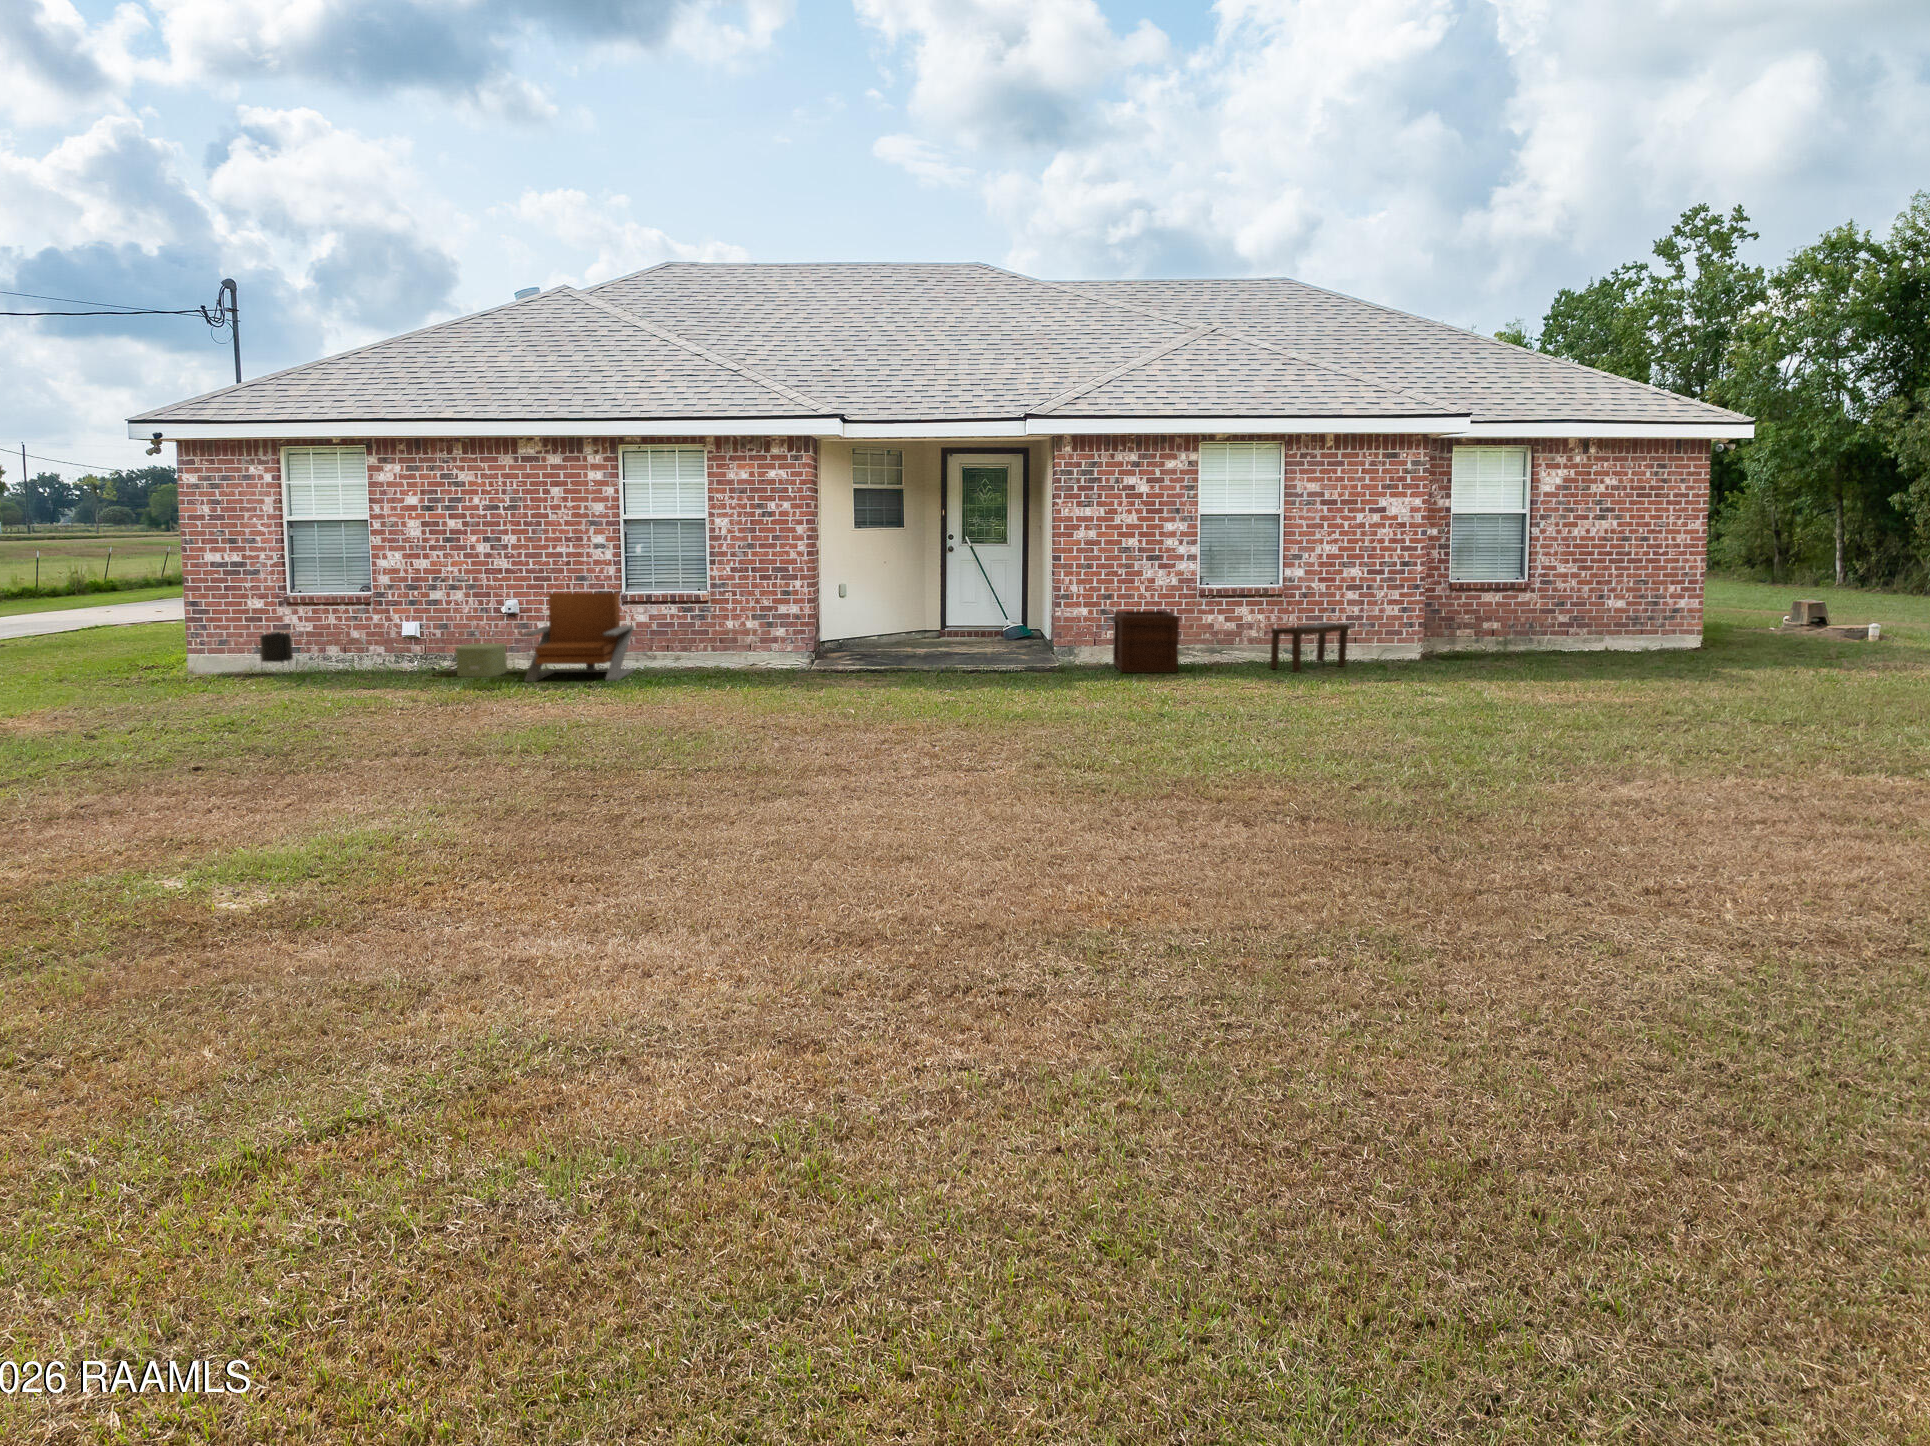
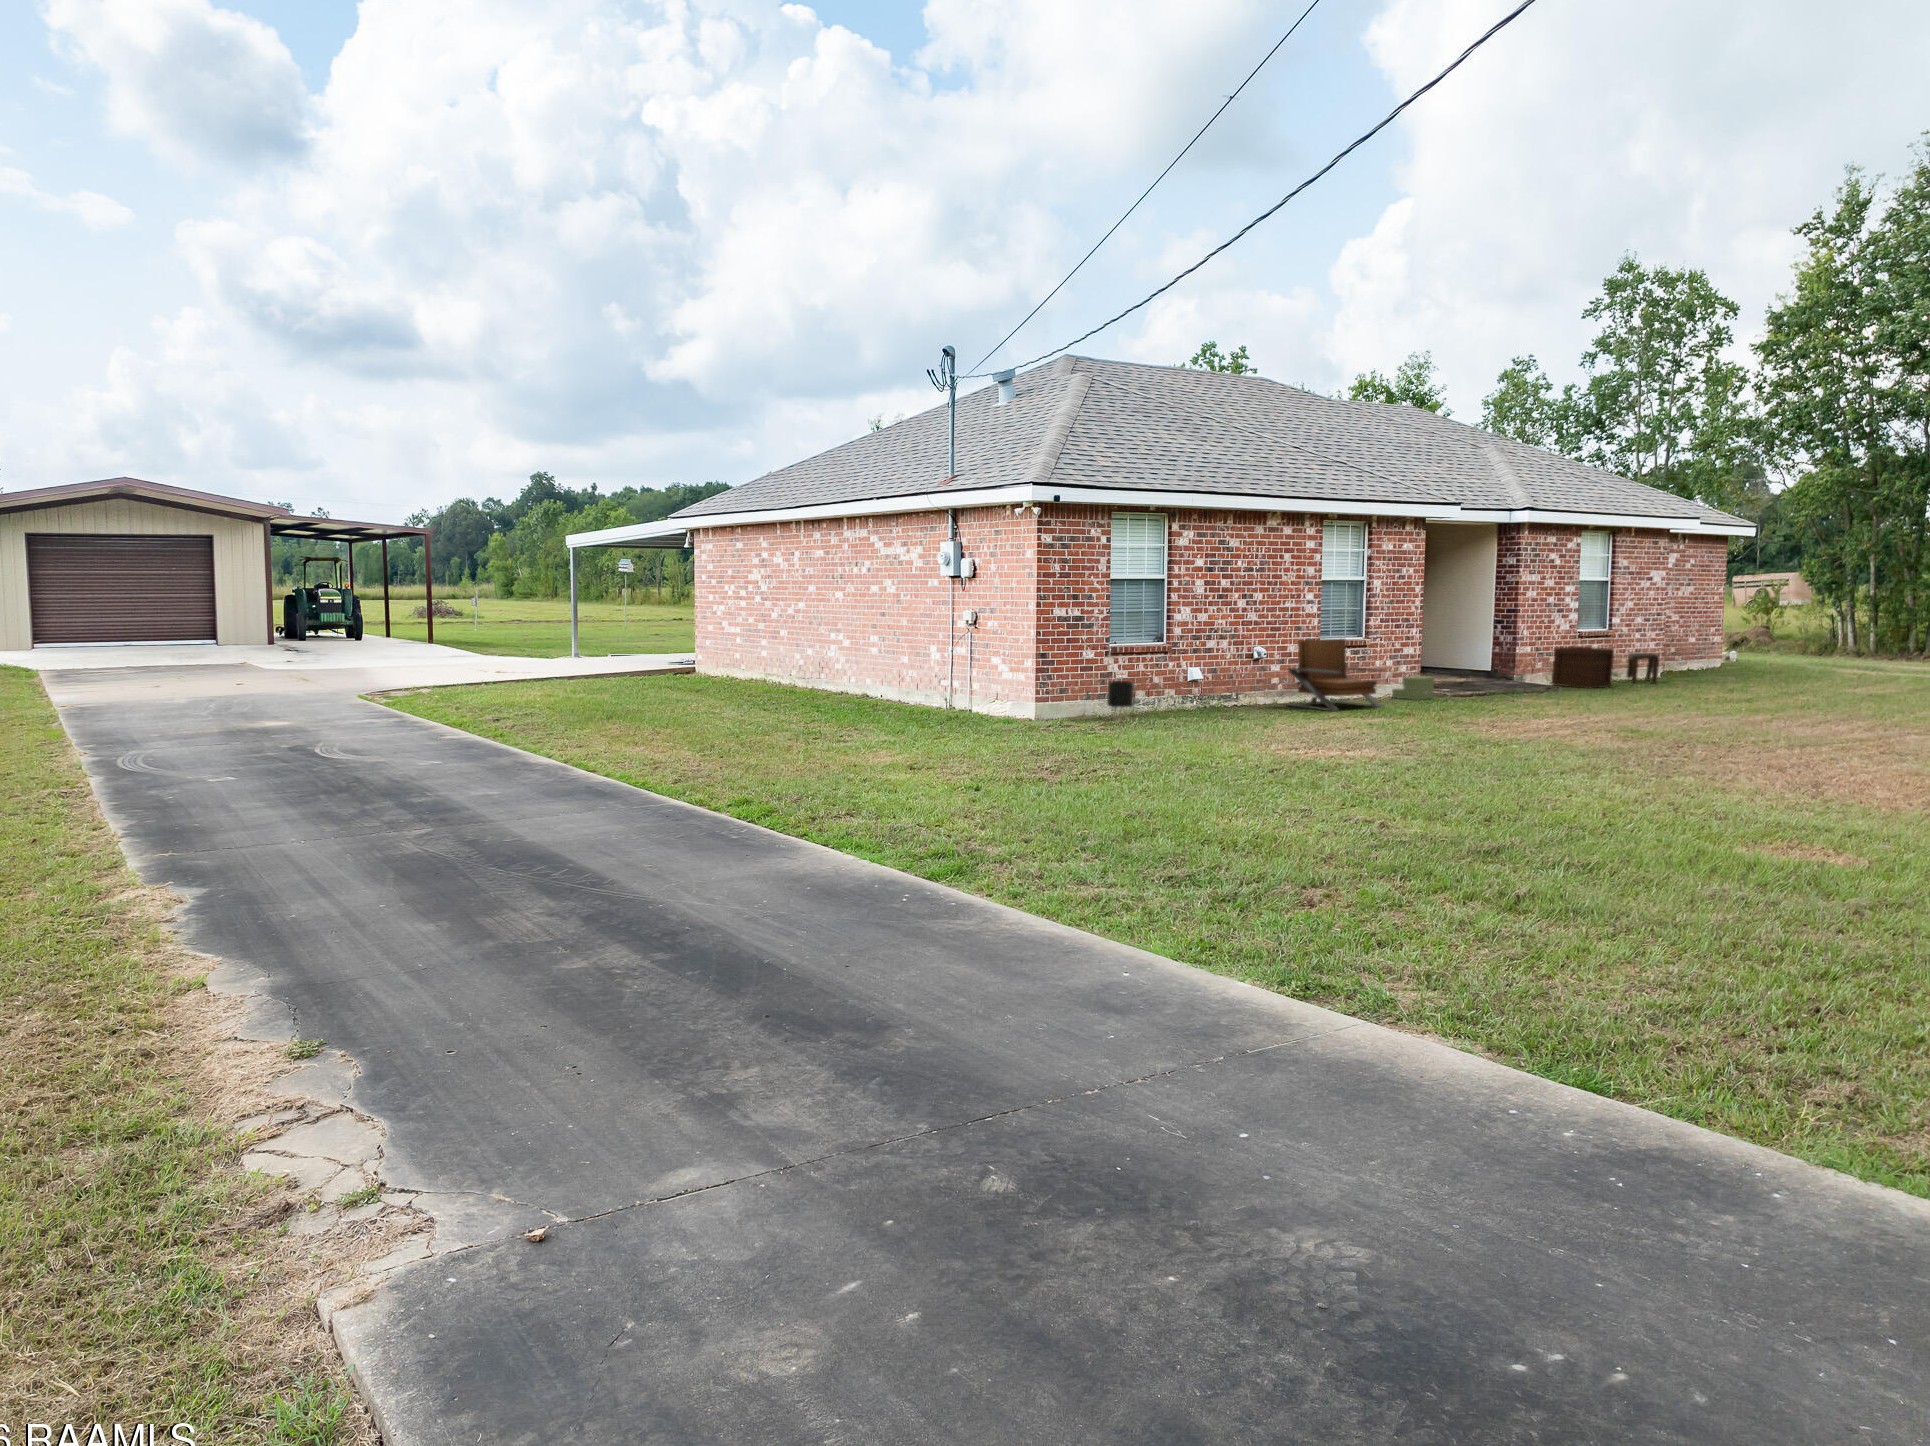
storage box: present [455,643,507,677] -> present [1392,675,1434,700]

